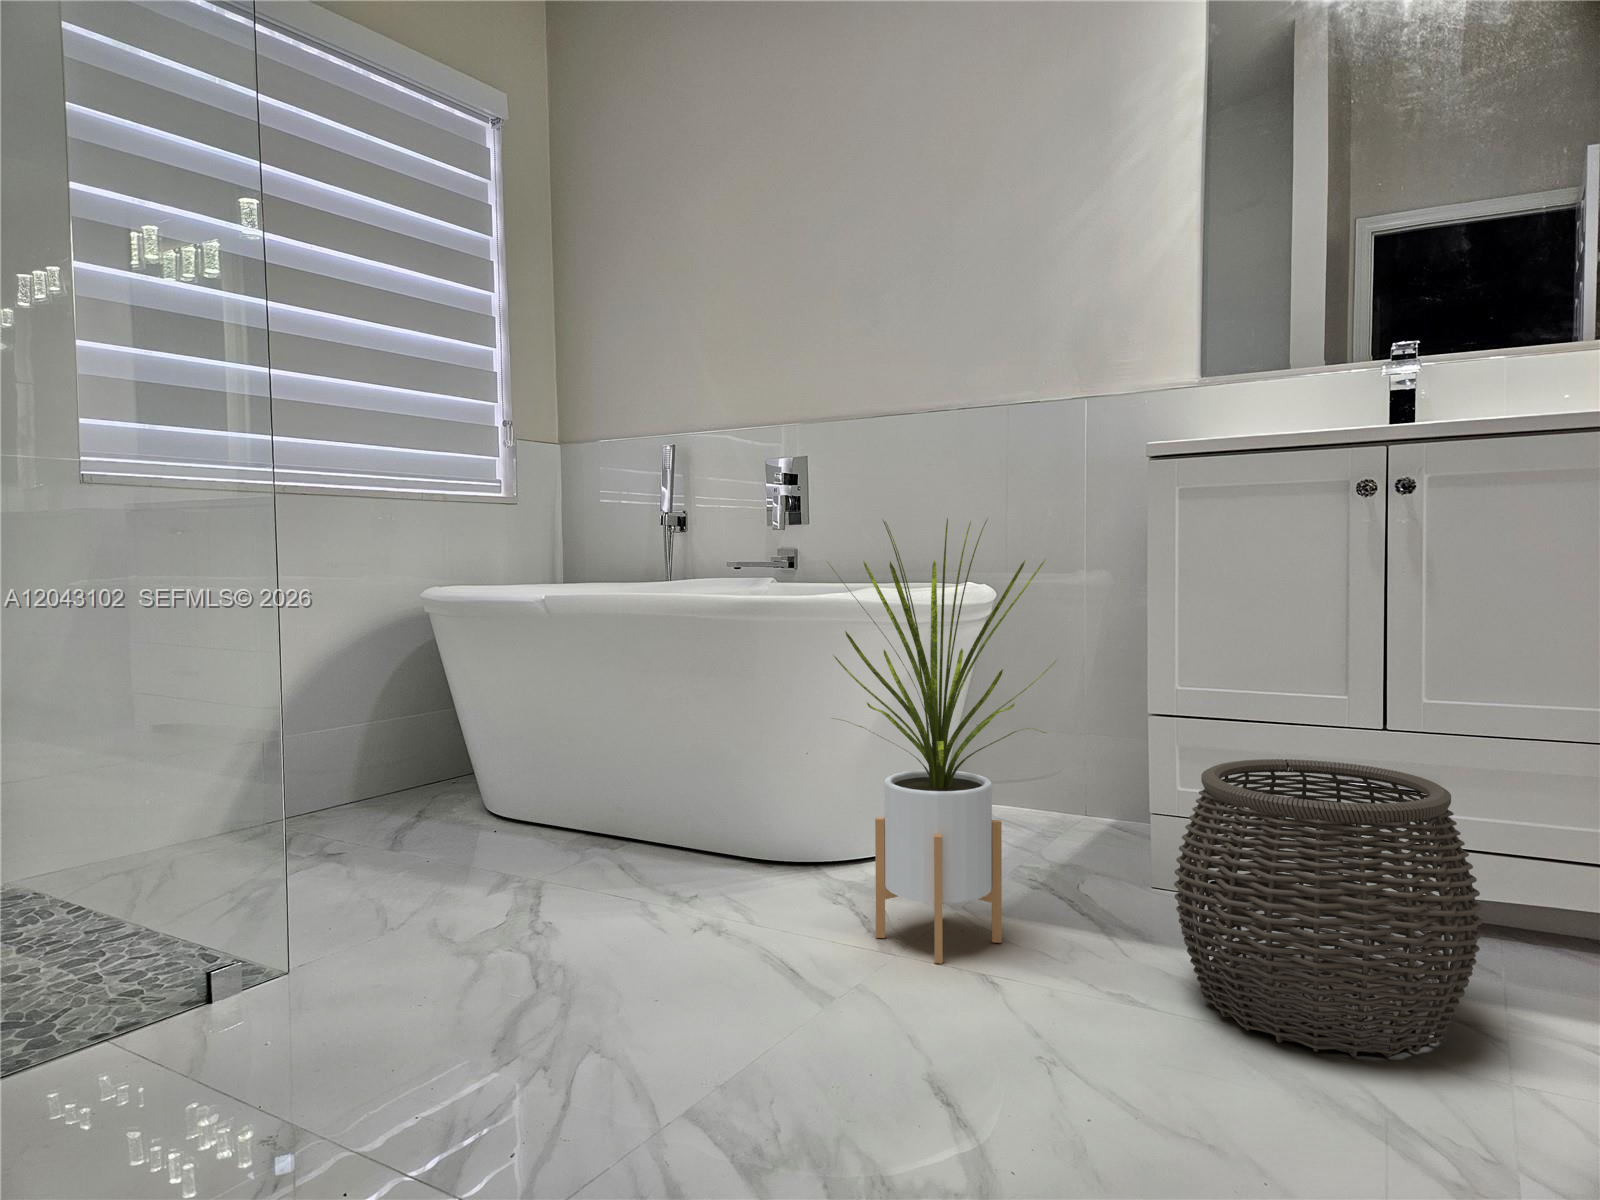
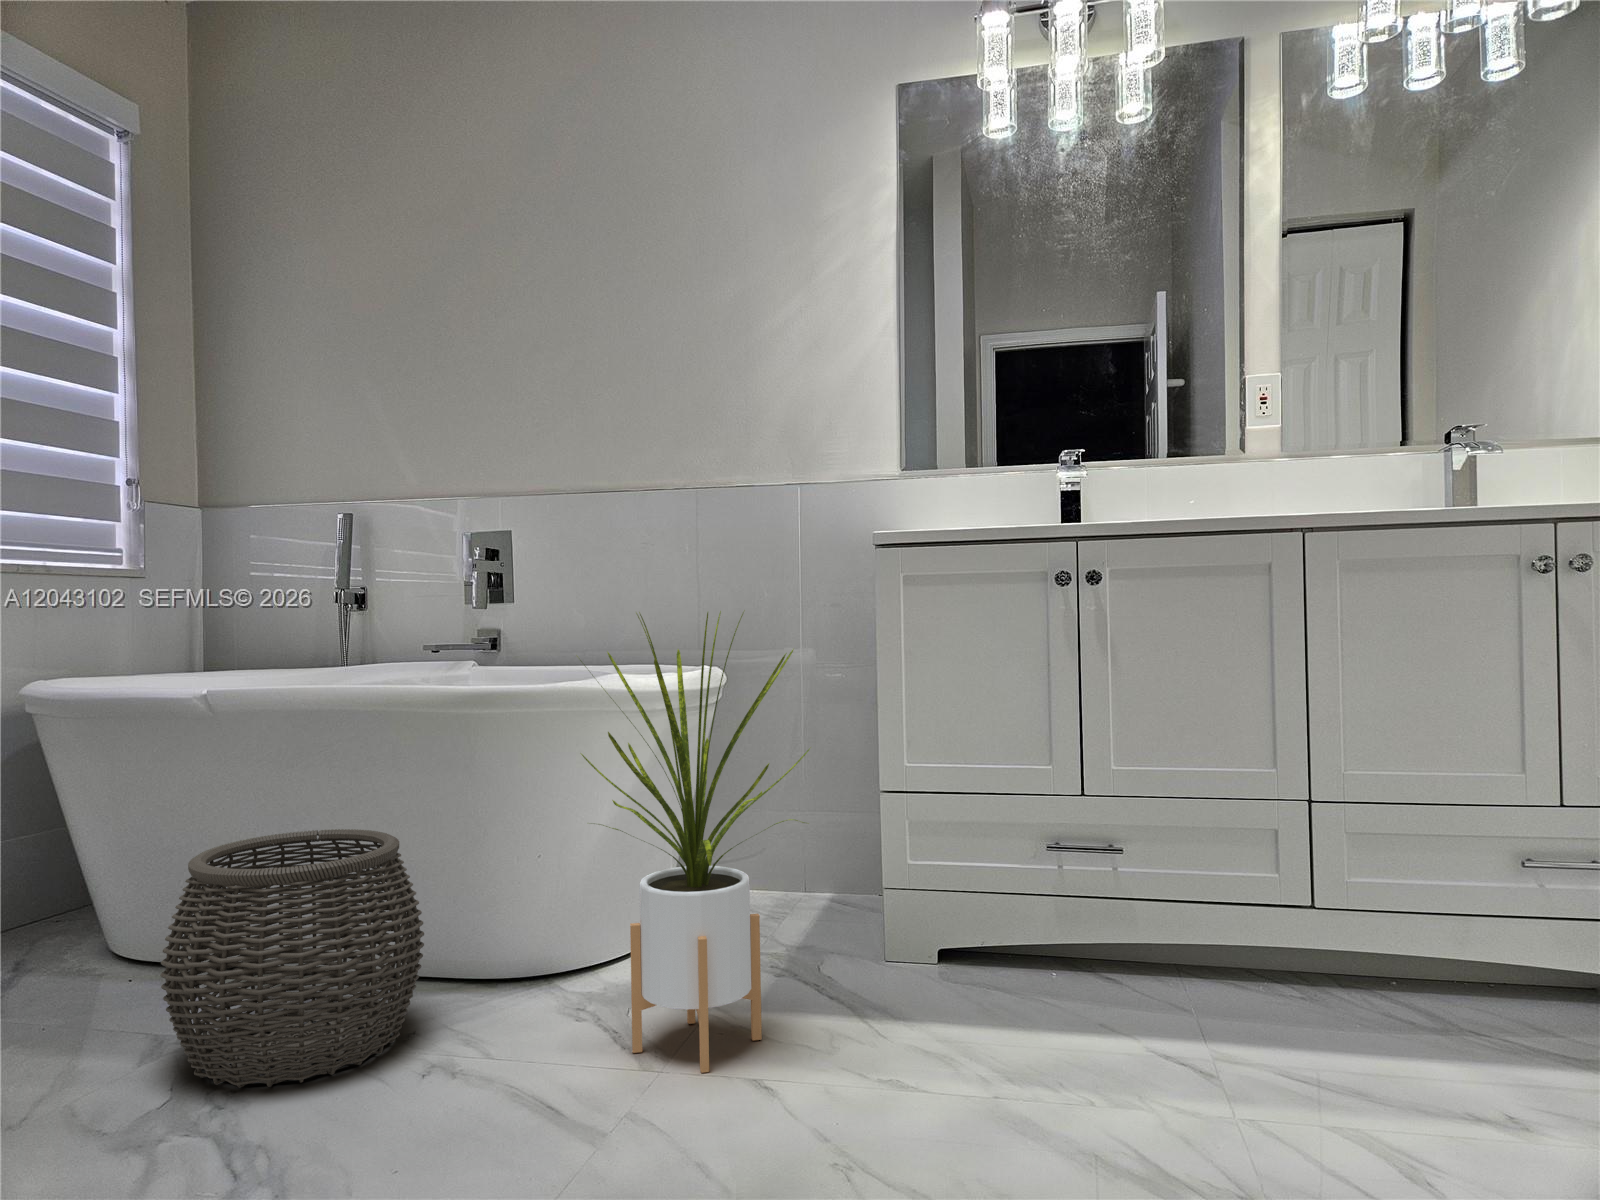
woven basket: present [1174,759,1483,1057] -> present [160,829,424,1088]

